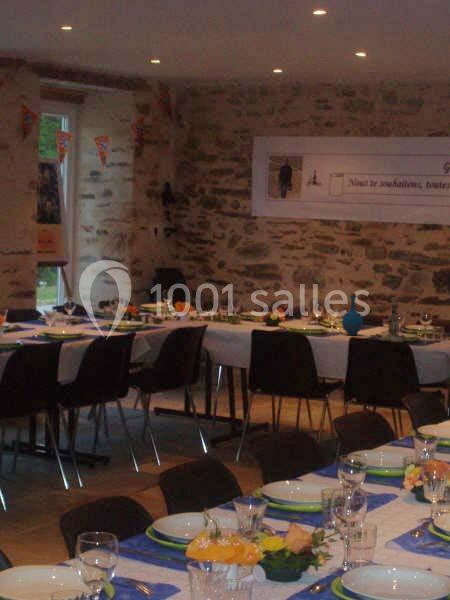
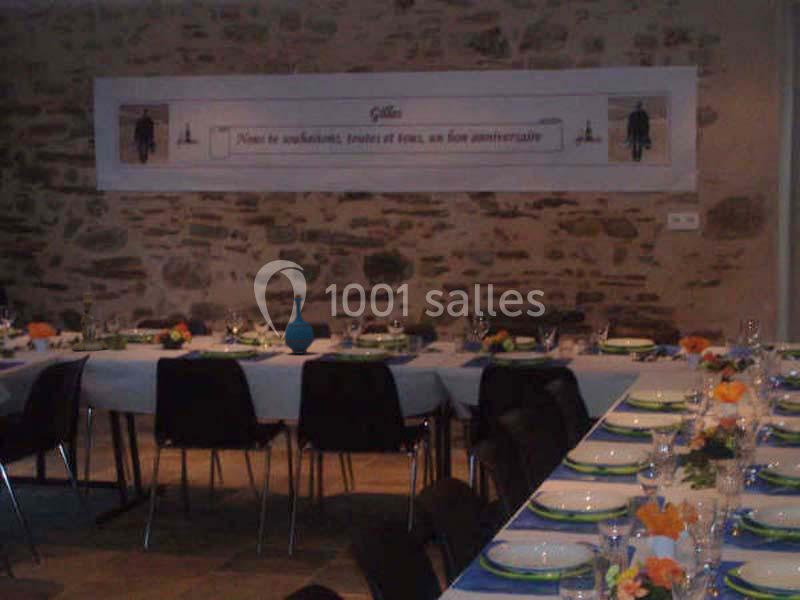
candlestick: present [380,298,409,342] -> present [72,293,109,351]

